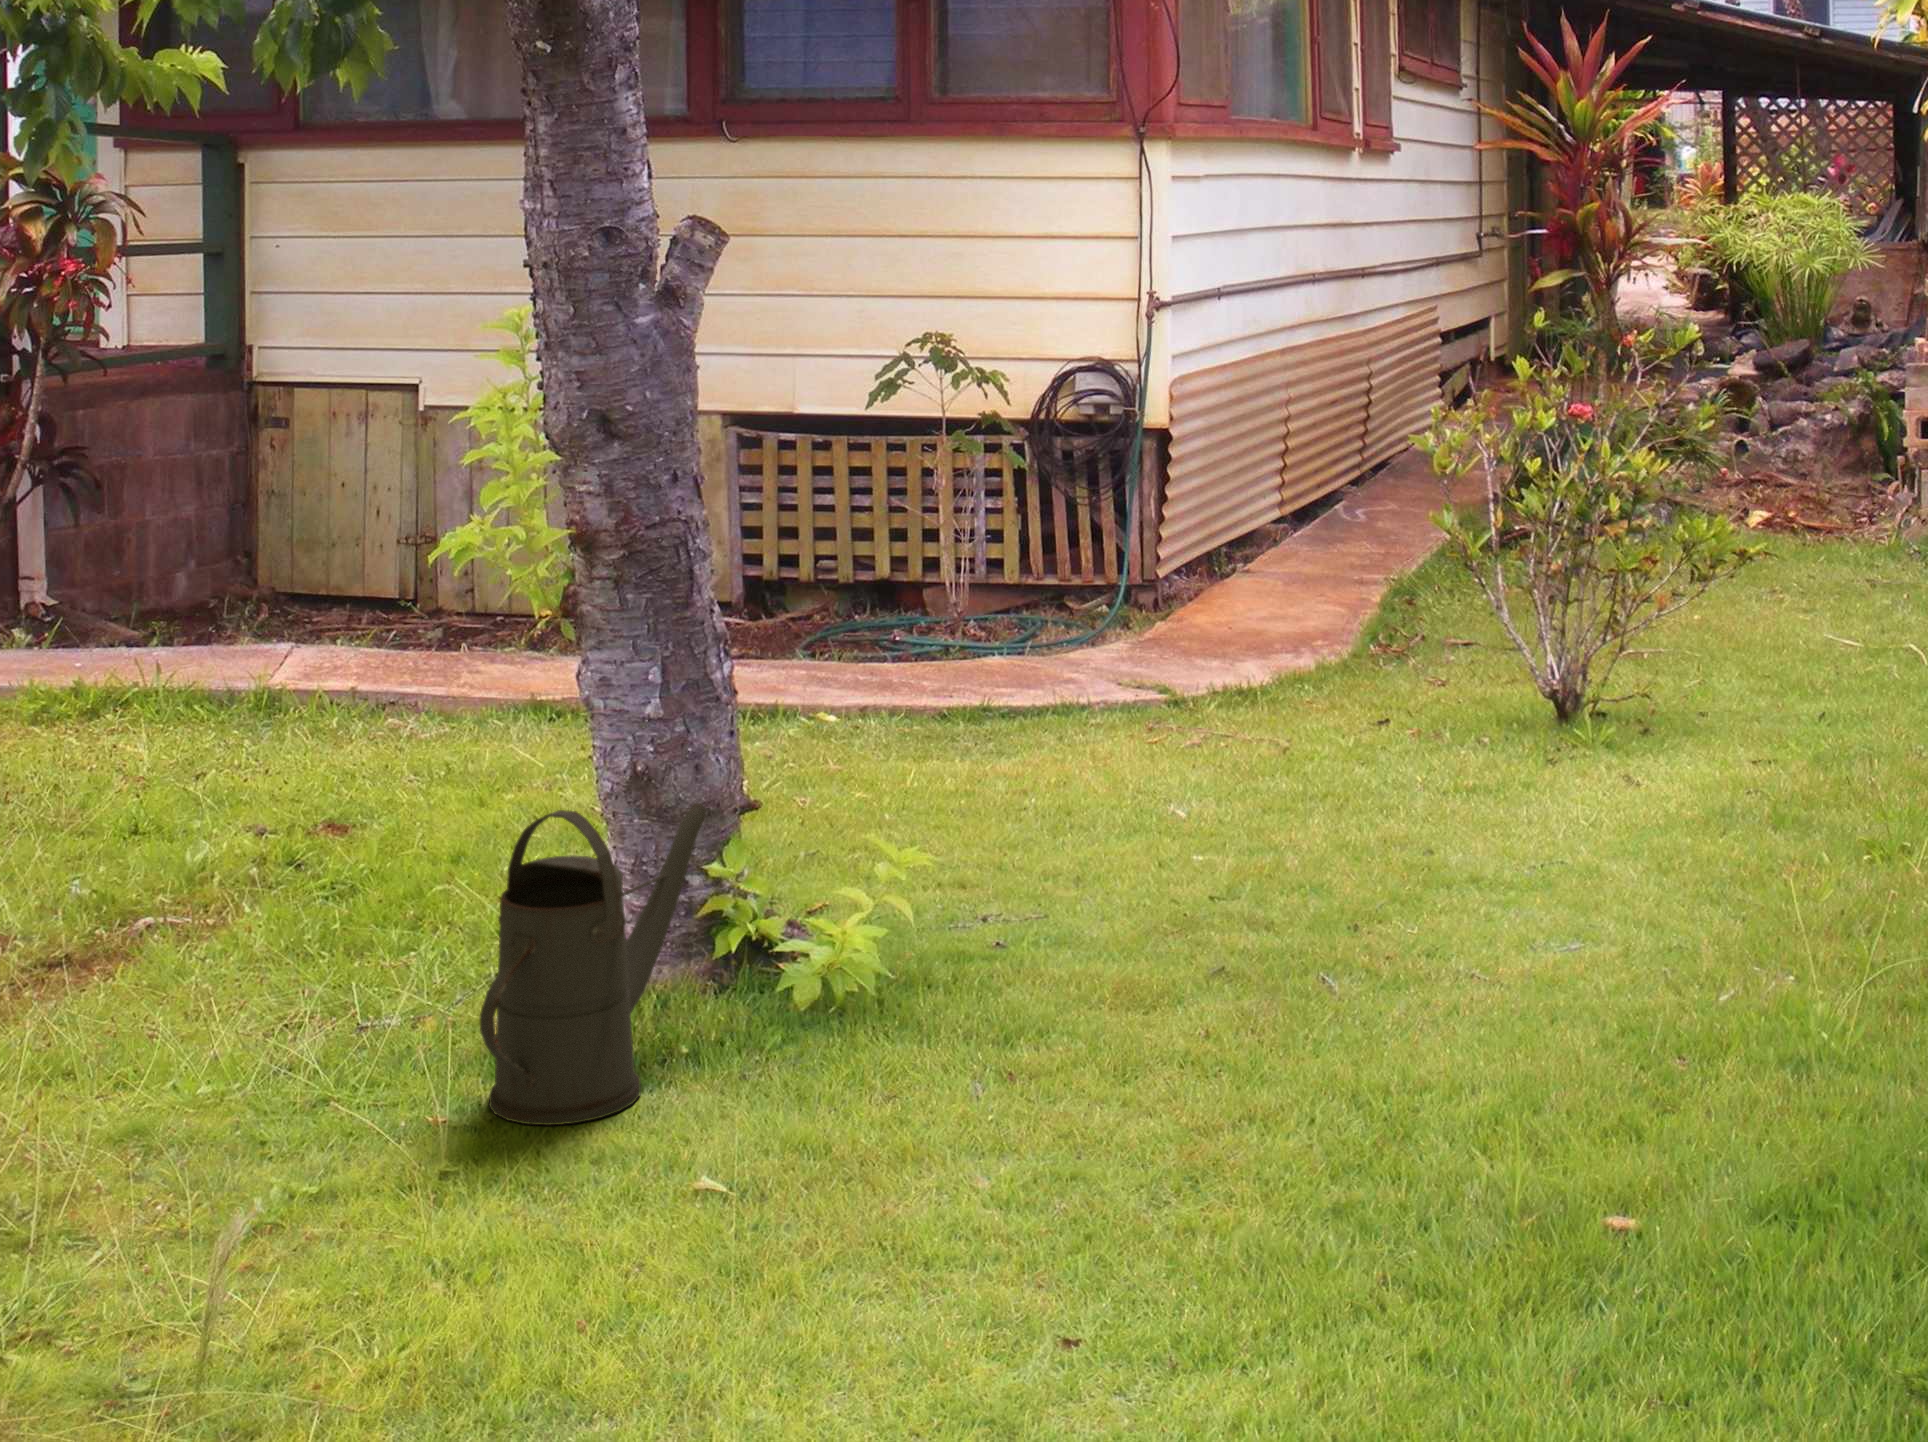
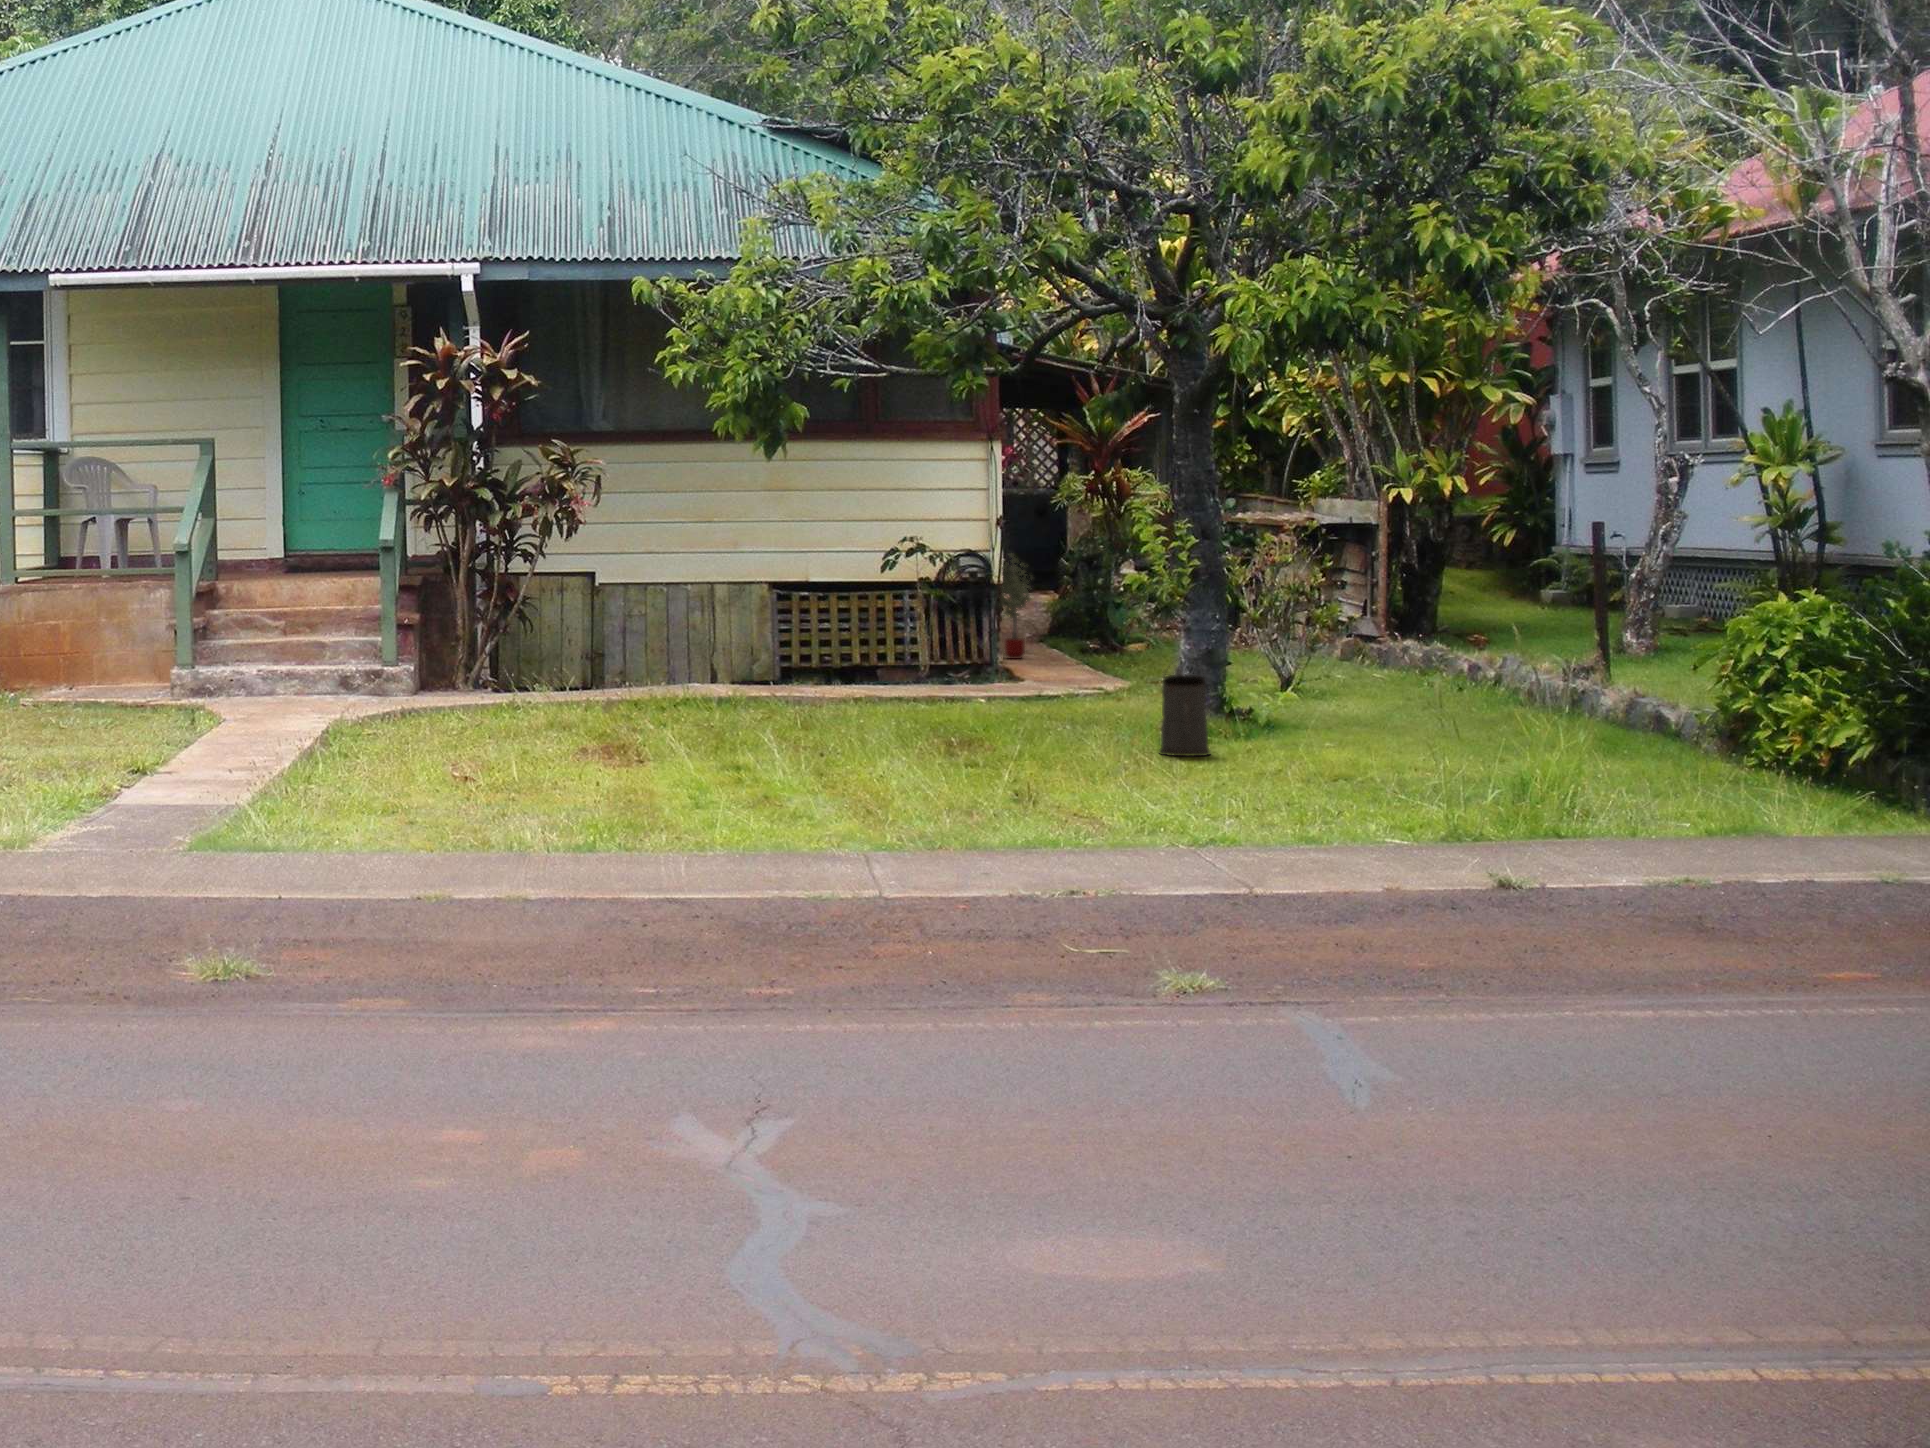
potted tree: none [1279,351,1382,550] -> present [999,554,1030,659]

